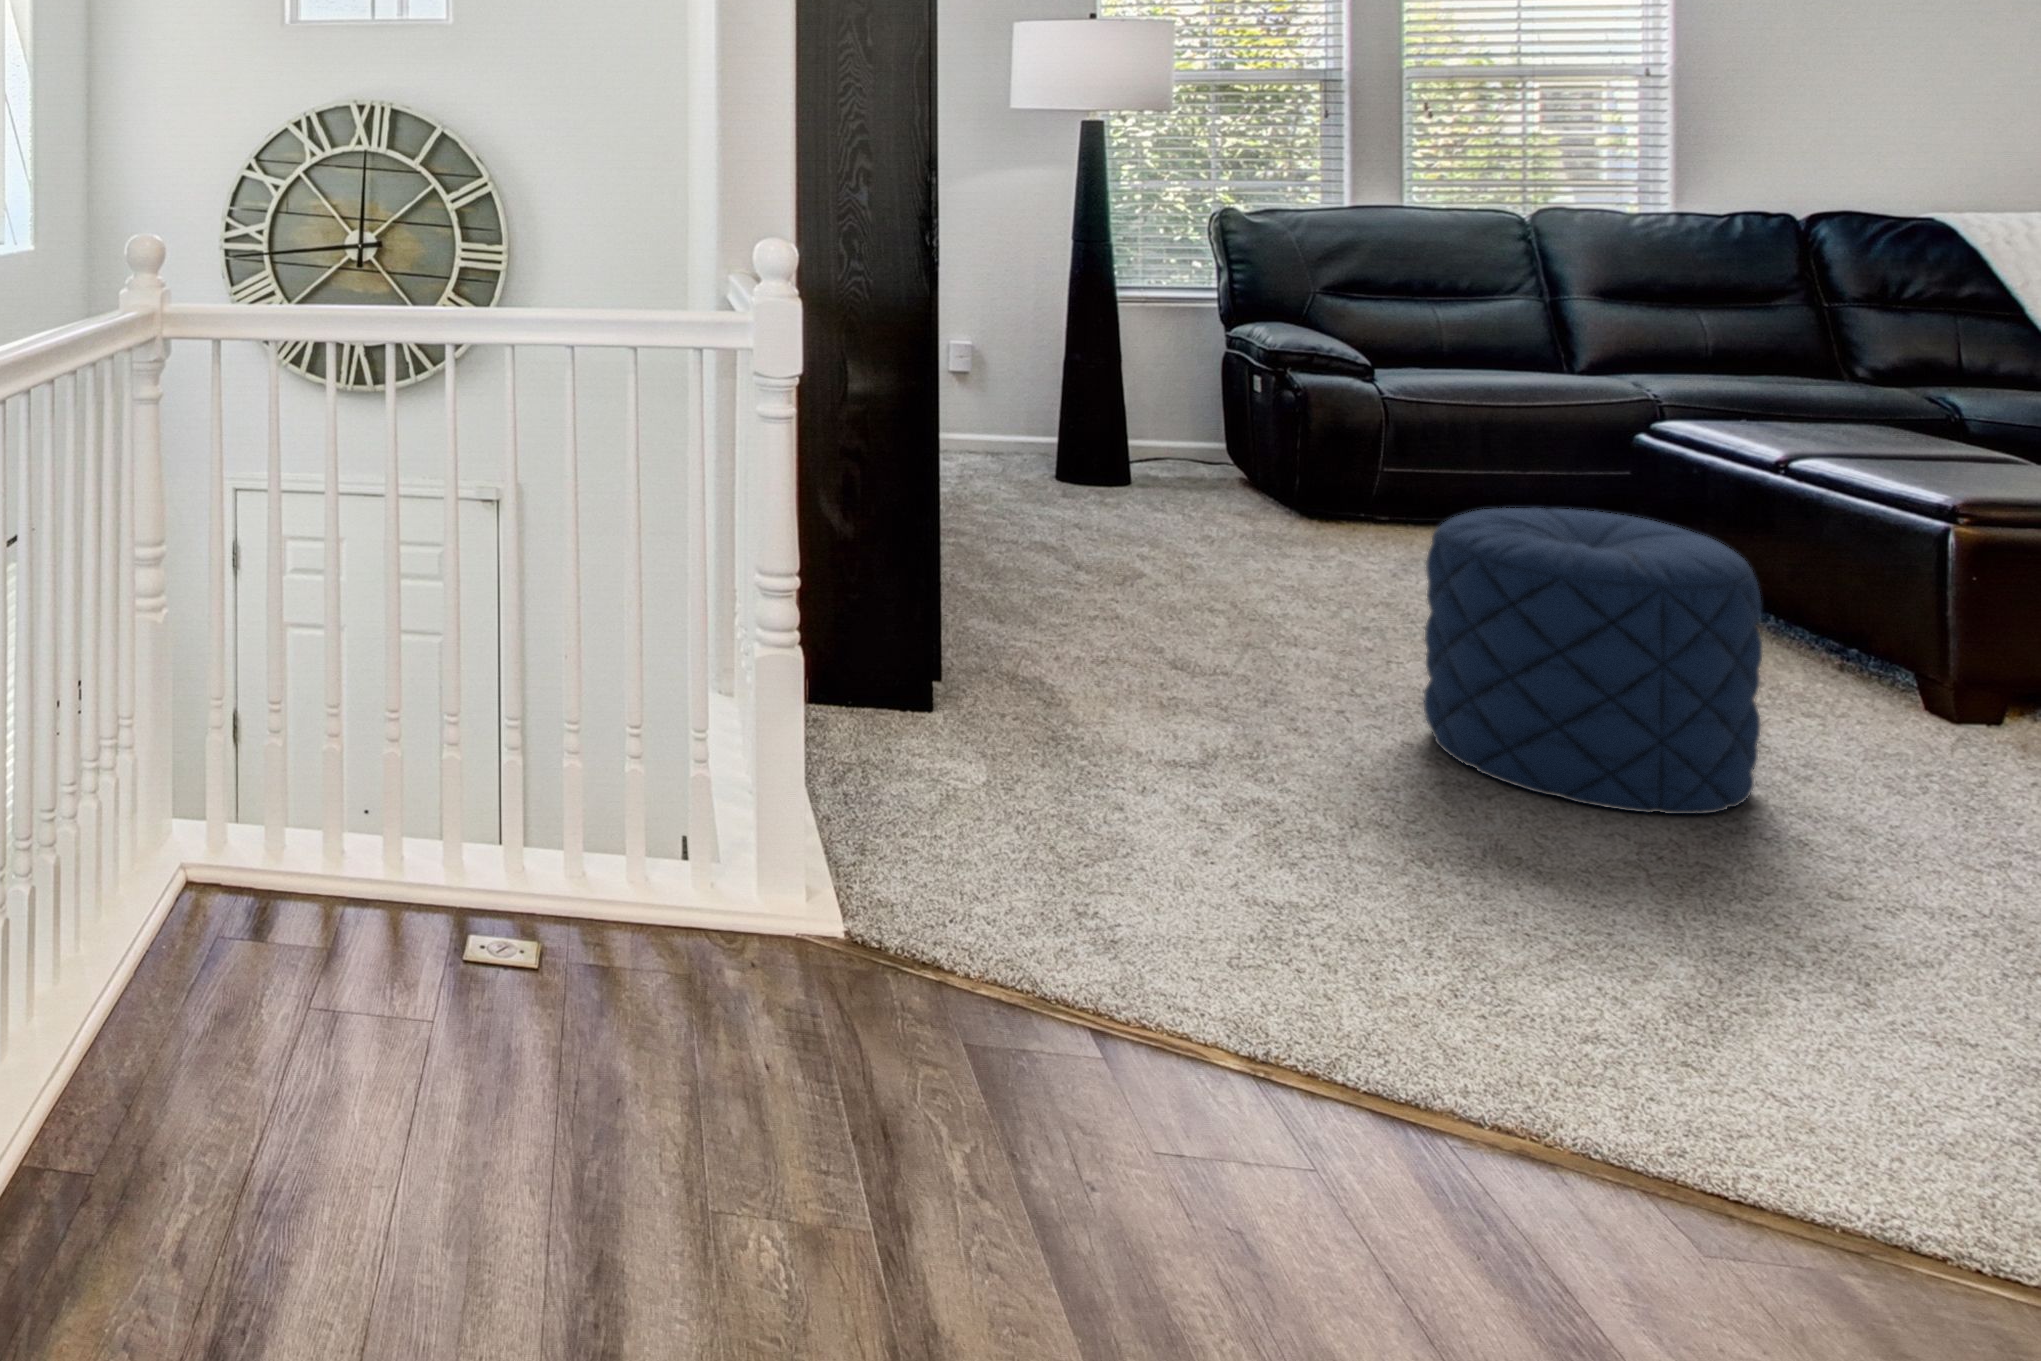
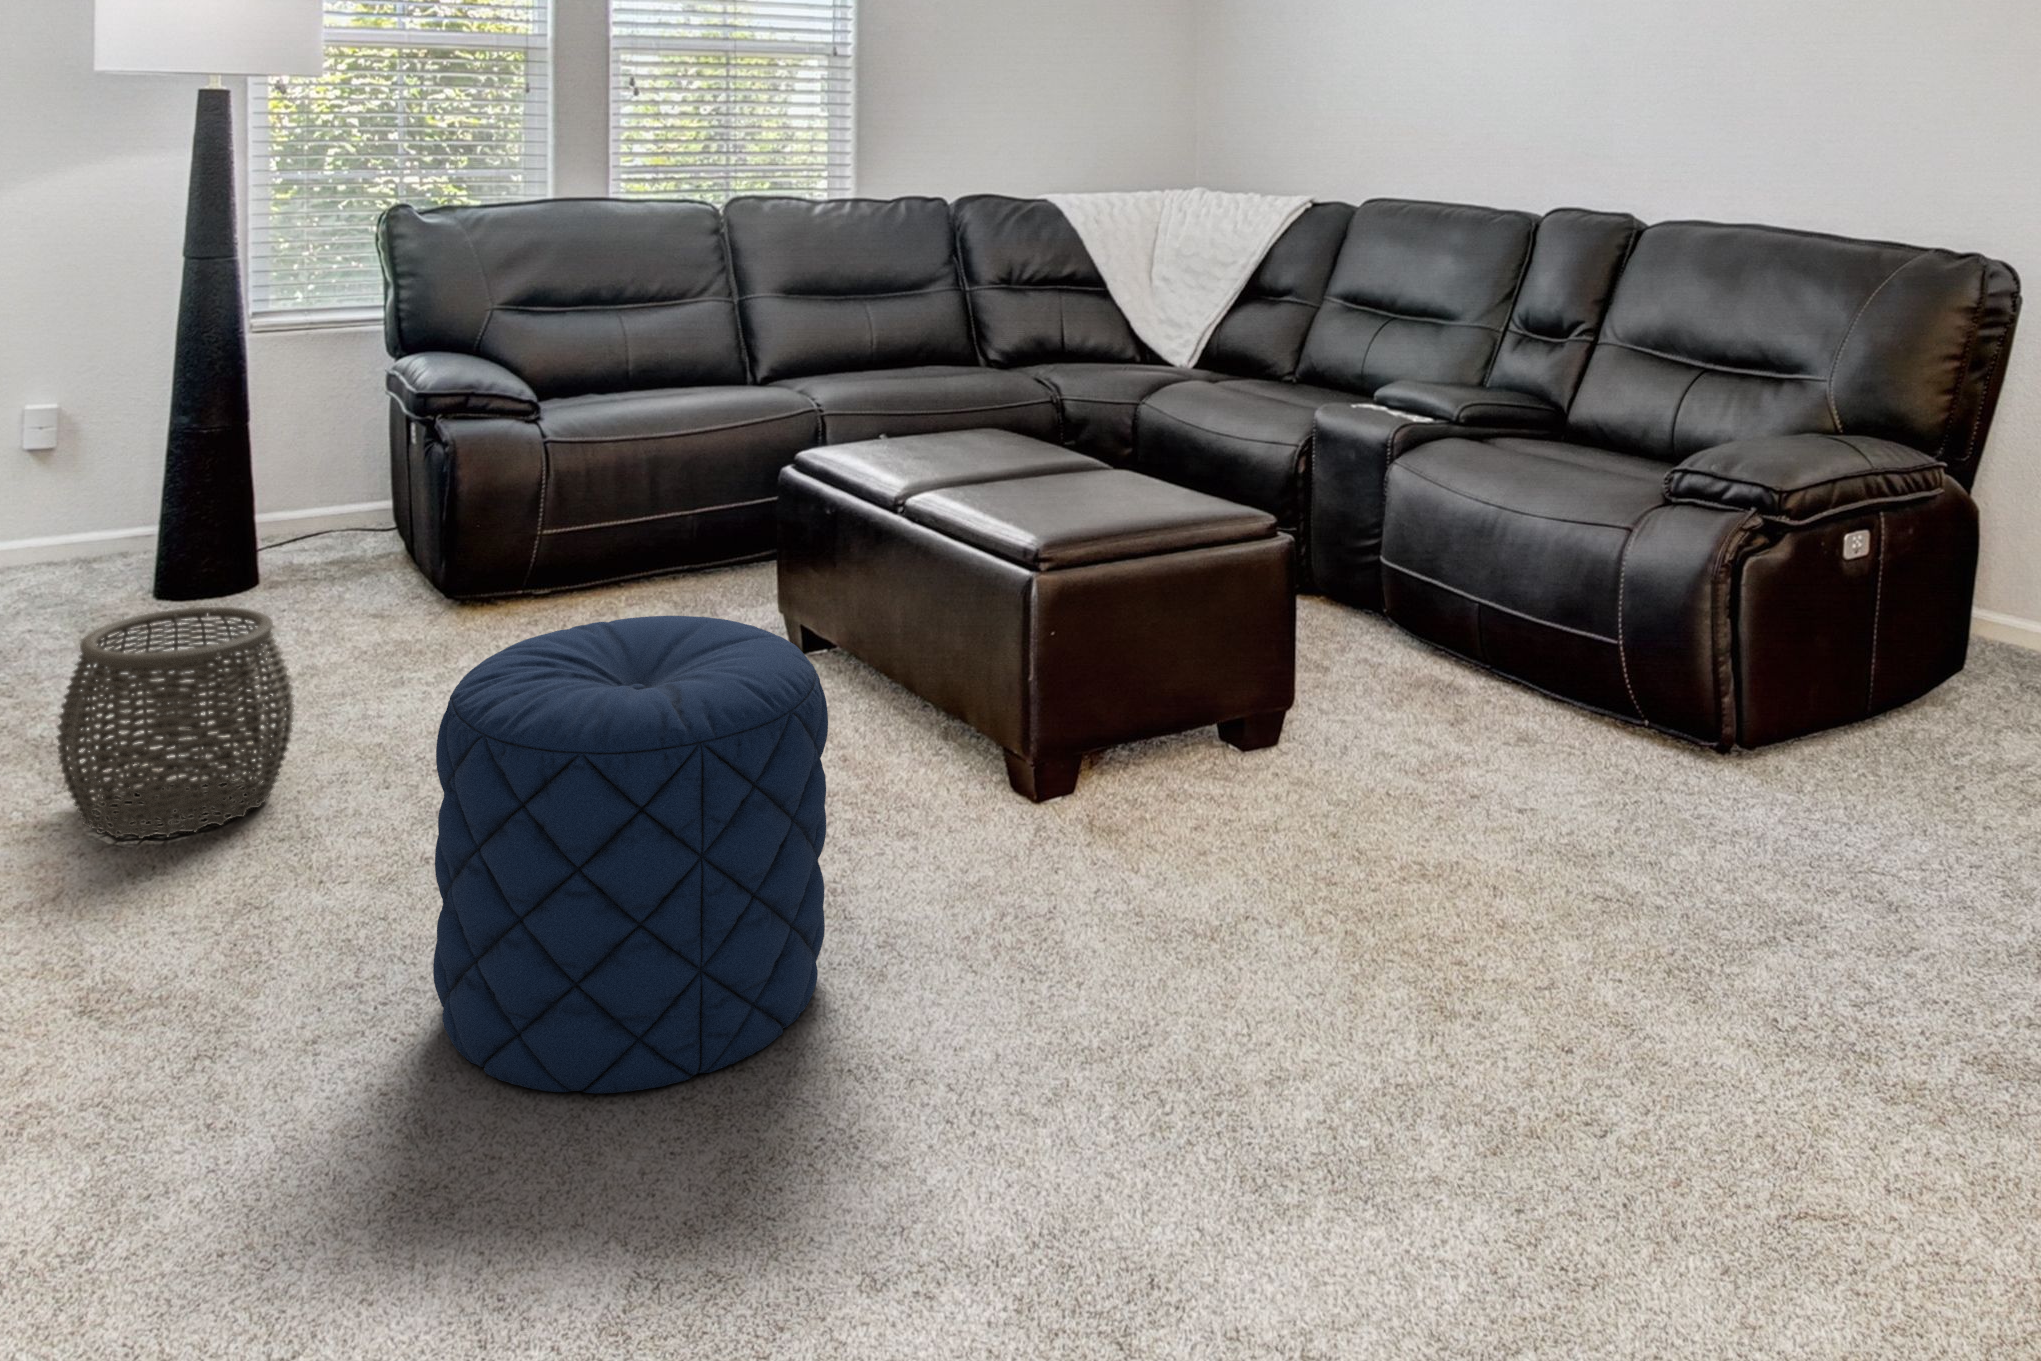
woven basket: none [1087,471,1243,612] -> present [57,607,294,839]

